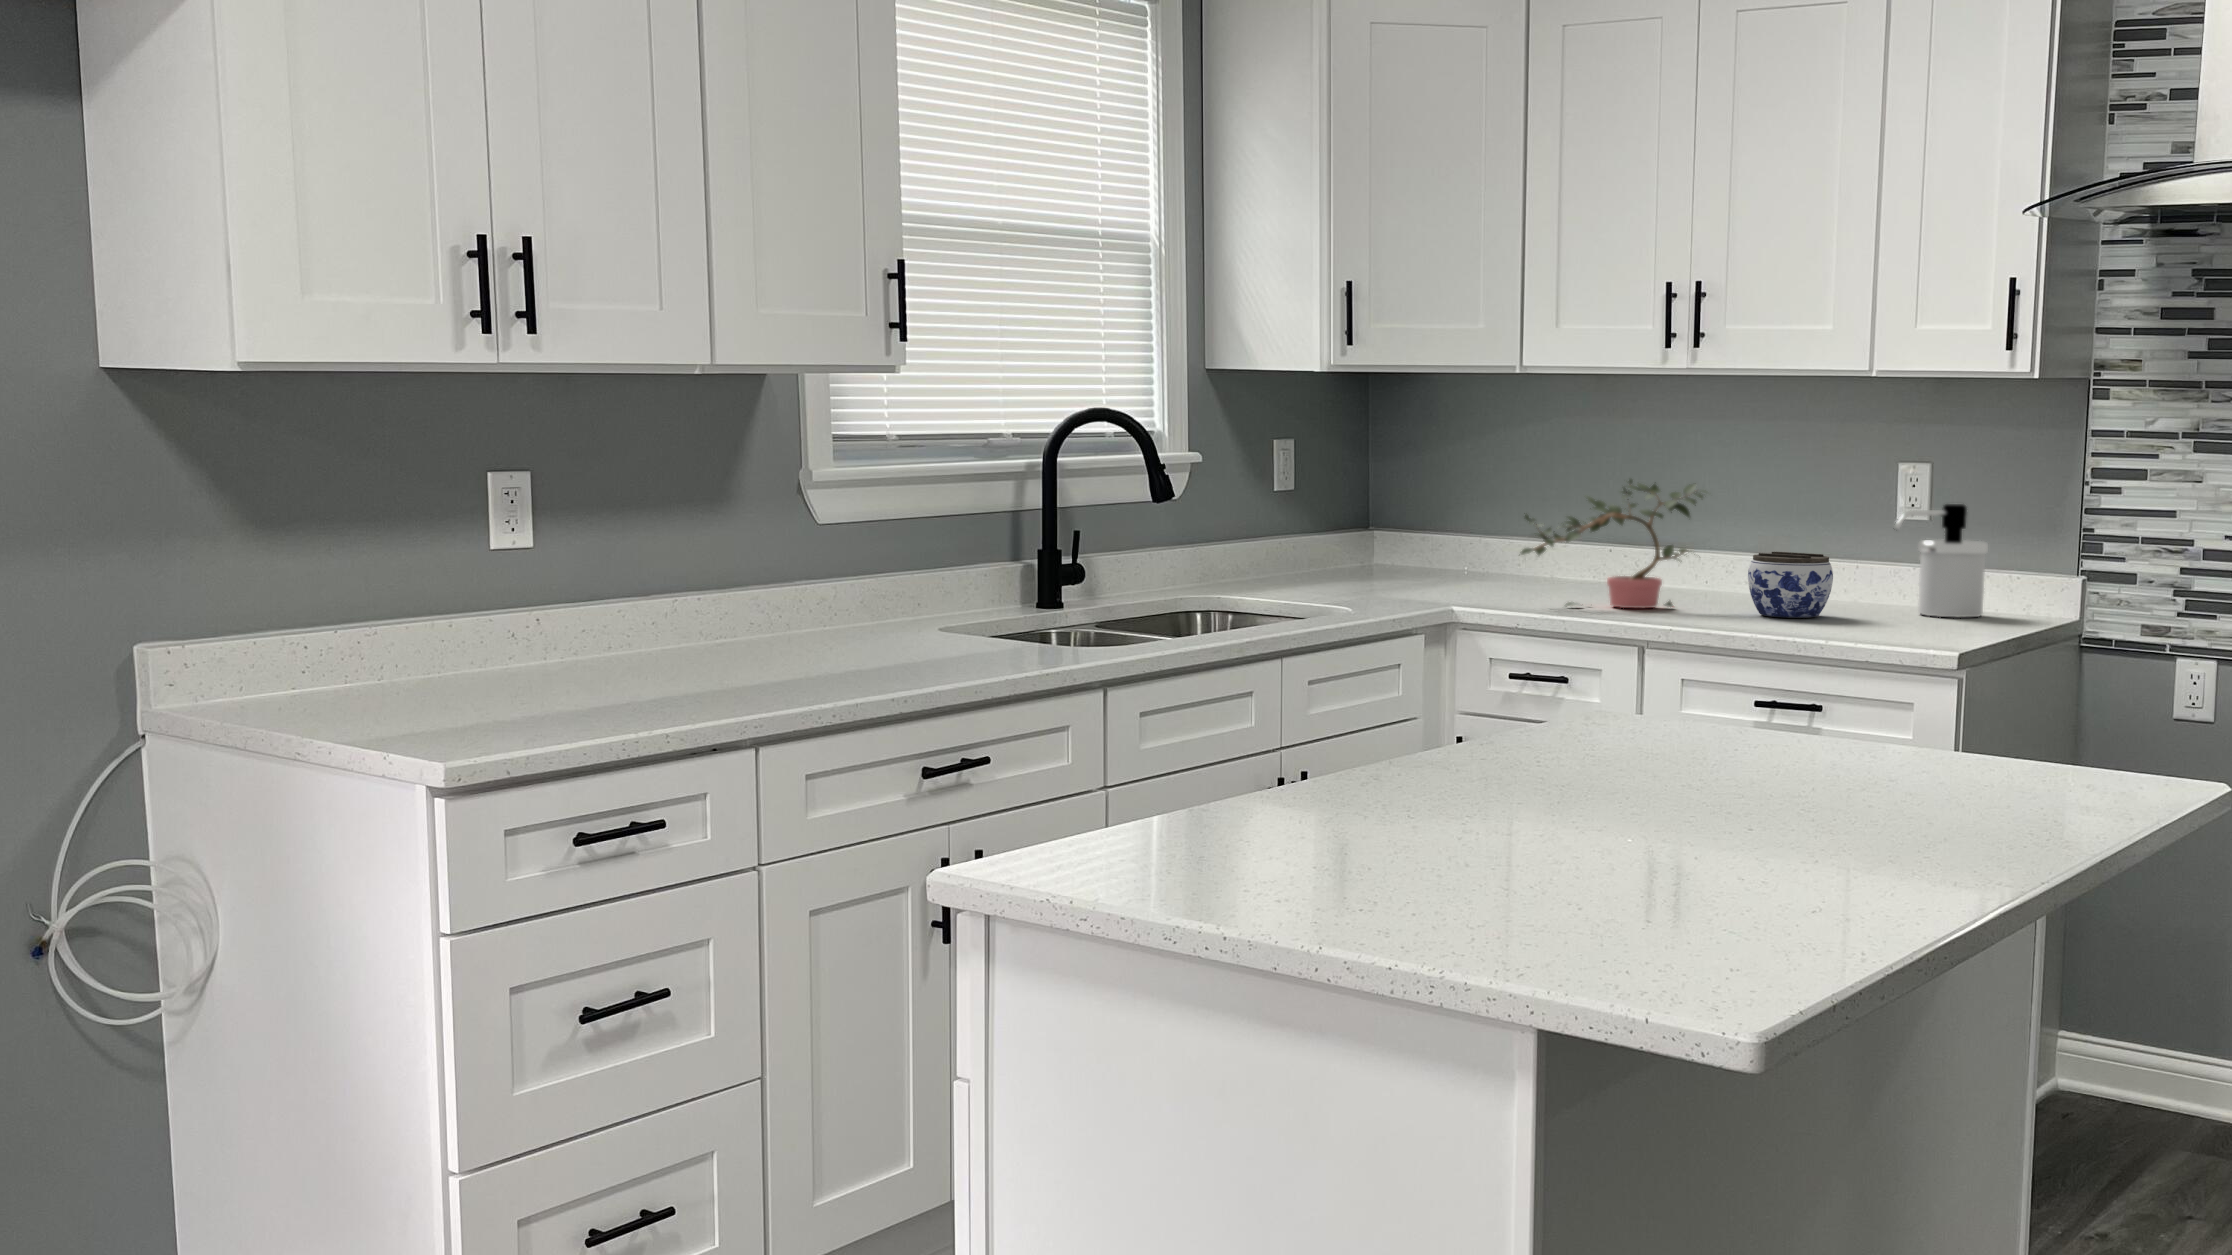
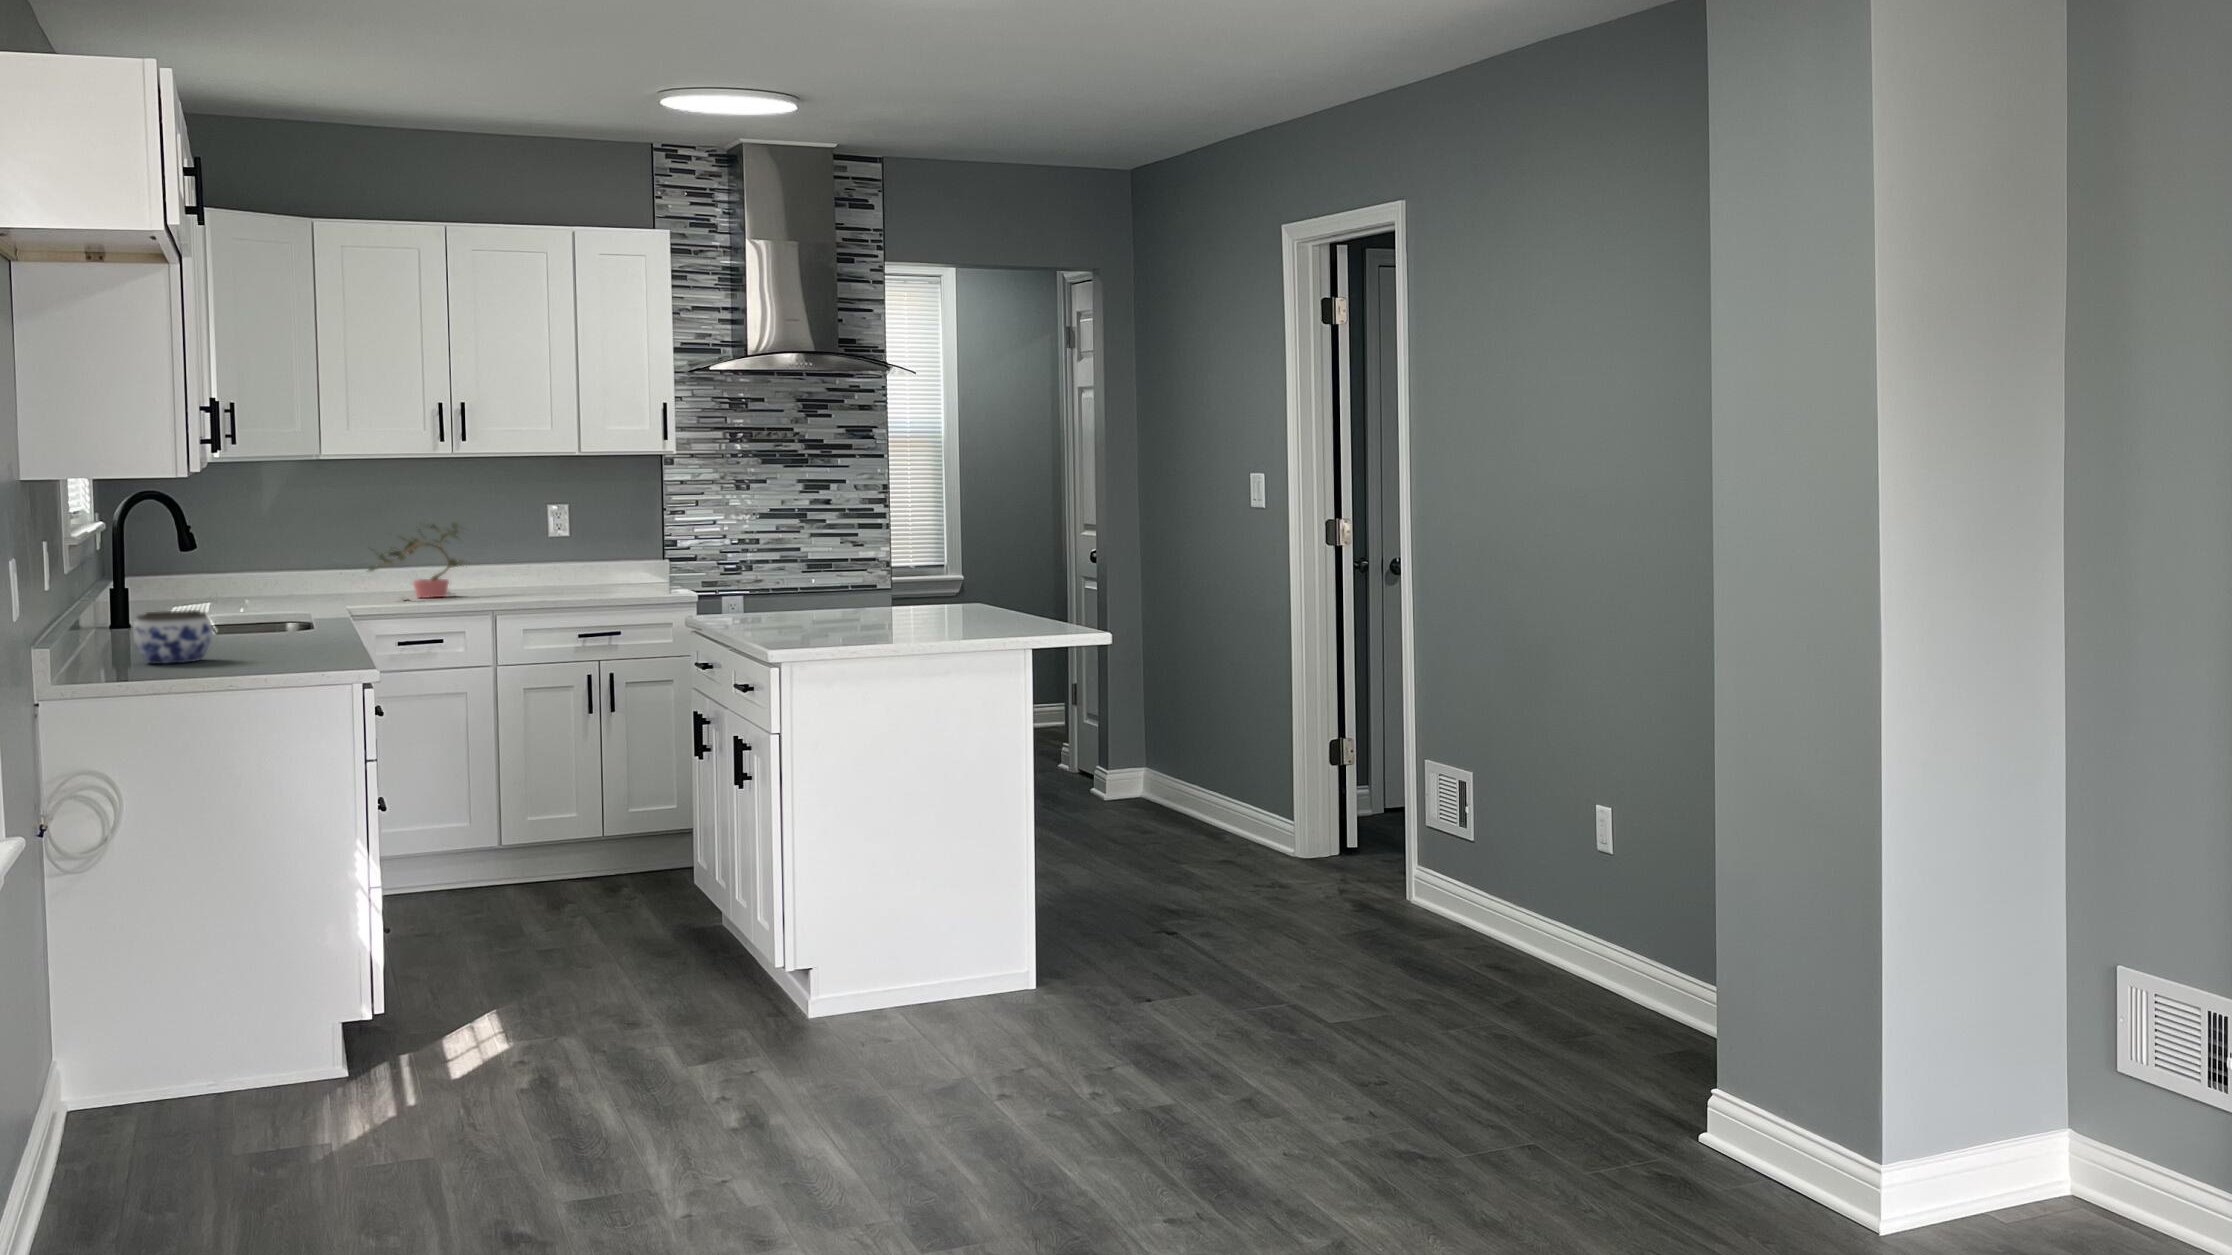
soap dispenser: present [1894,504,1988,617] -> none [574,524,614,586]
jar: present [1748,552,1833,618] -> present [133,610,212,664]

